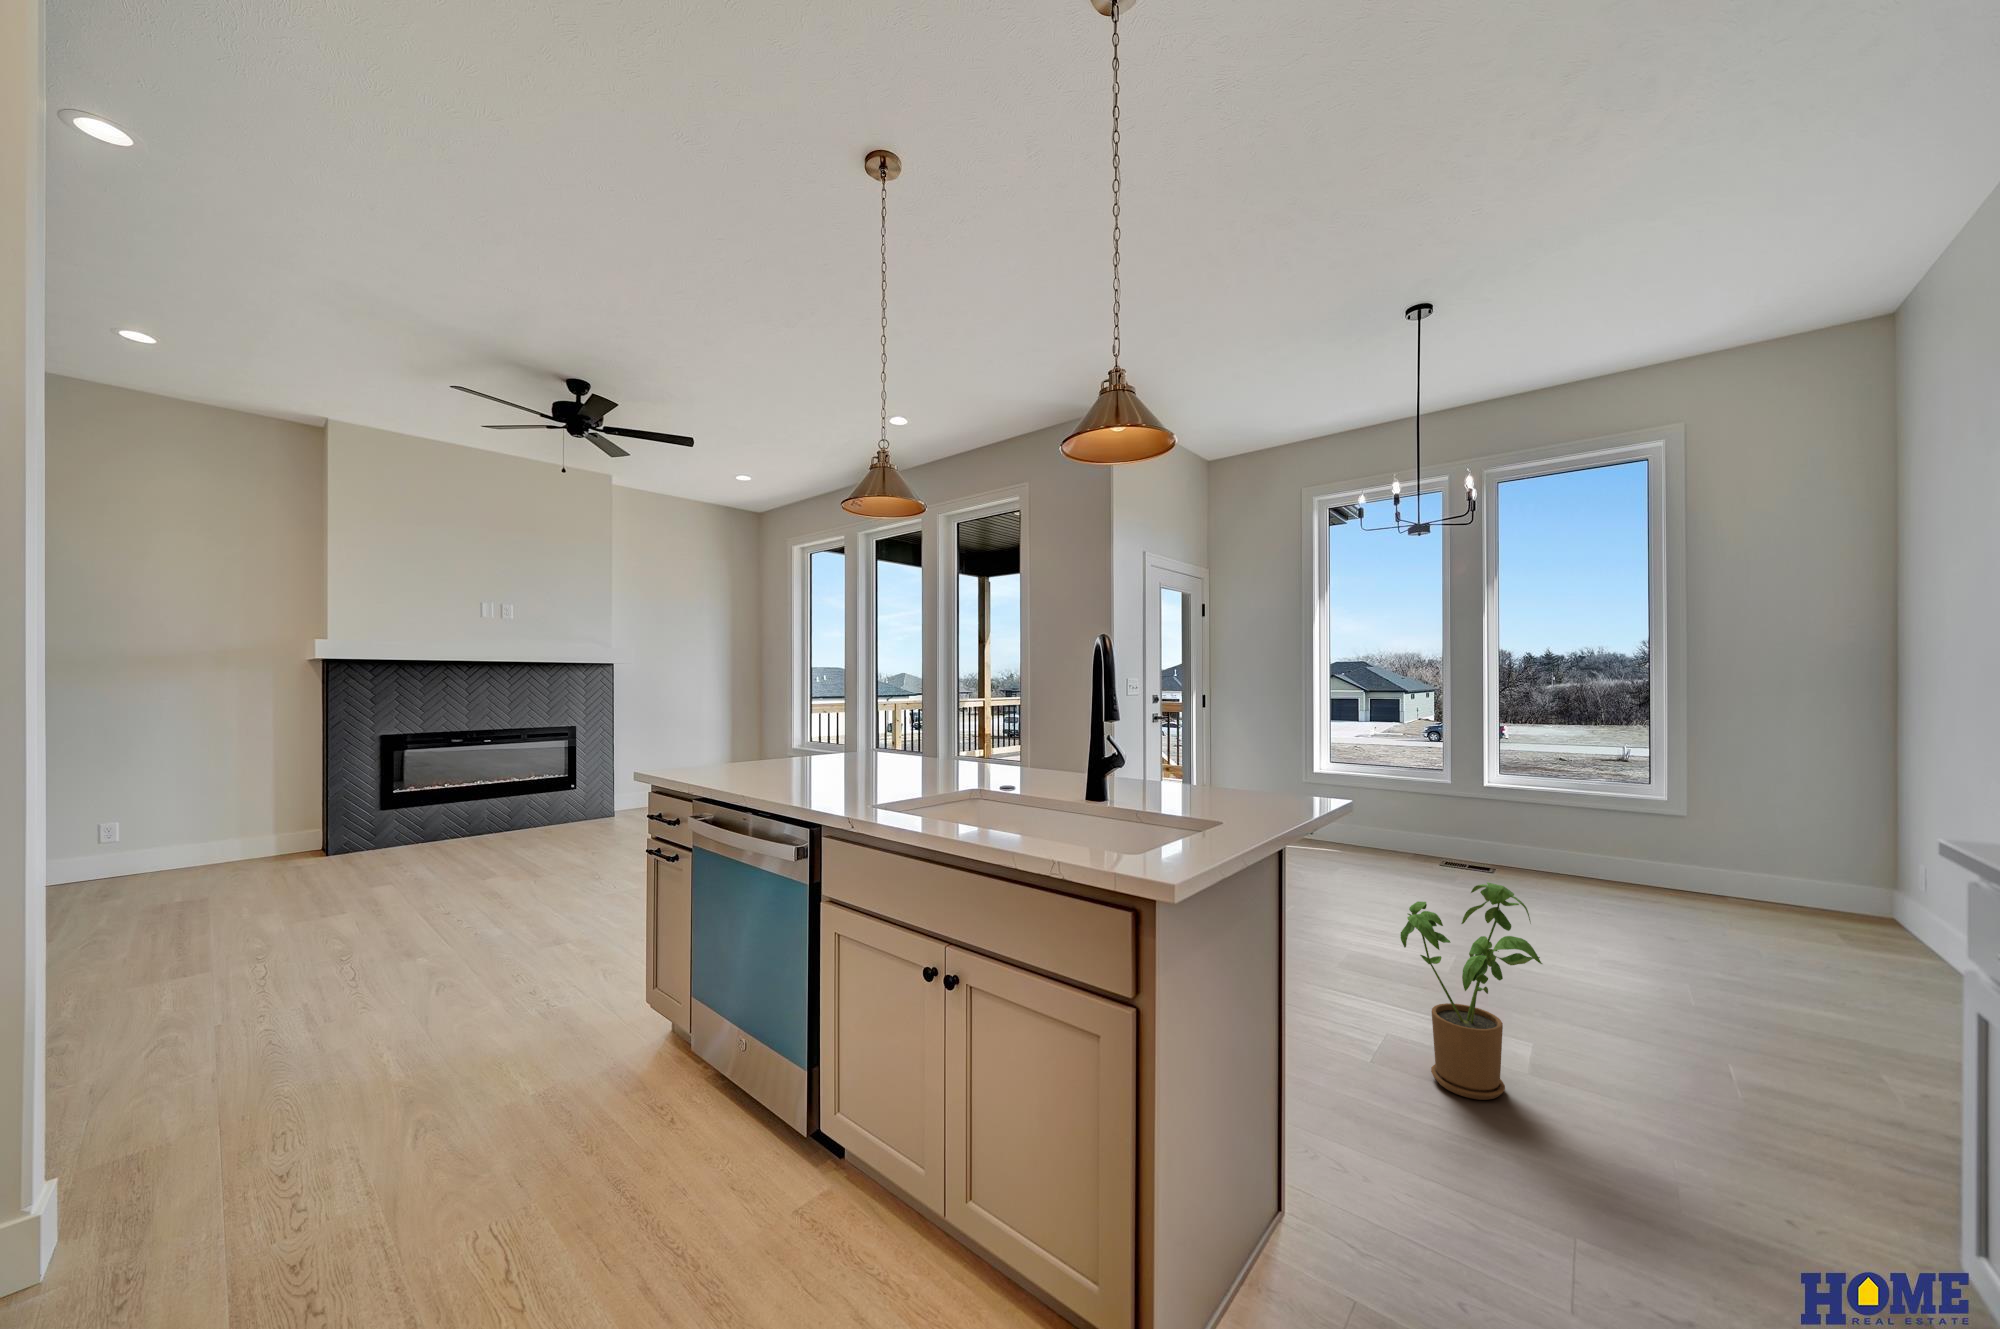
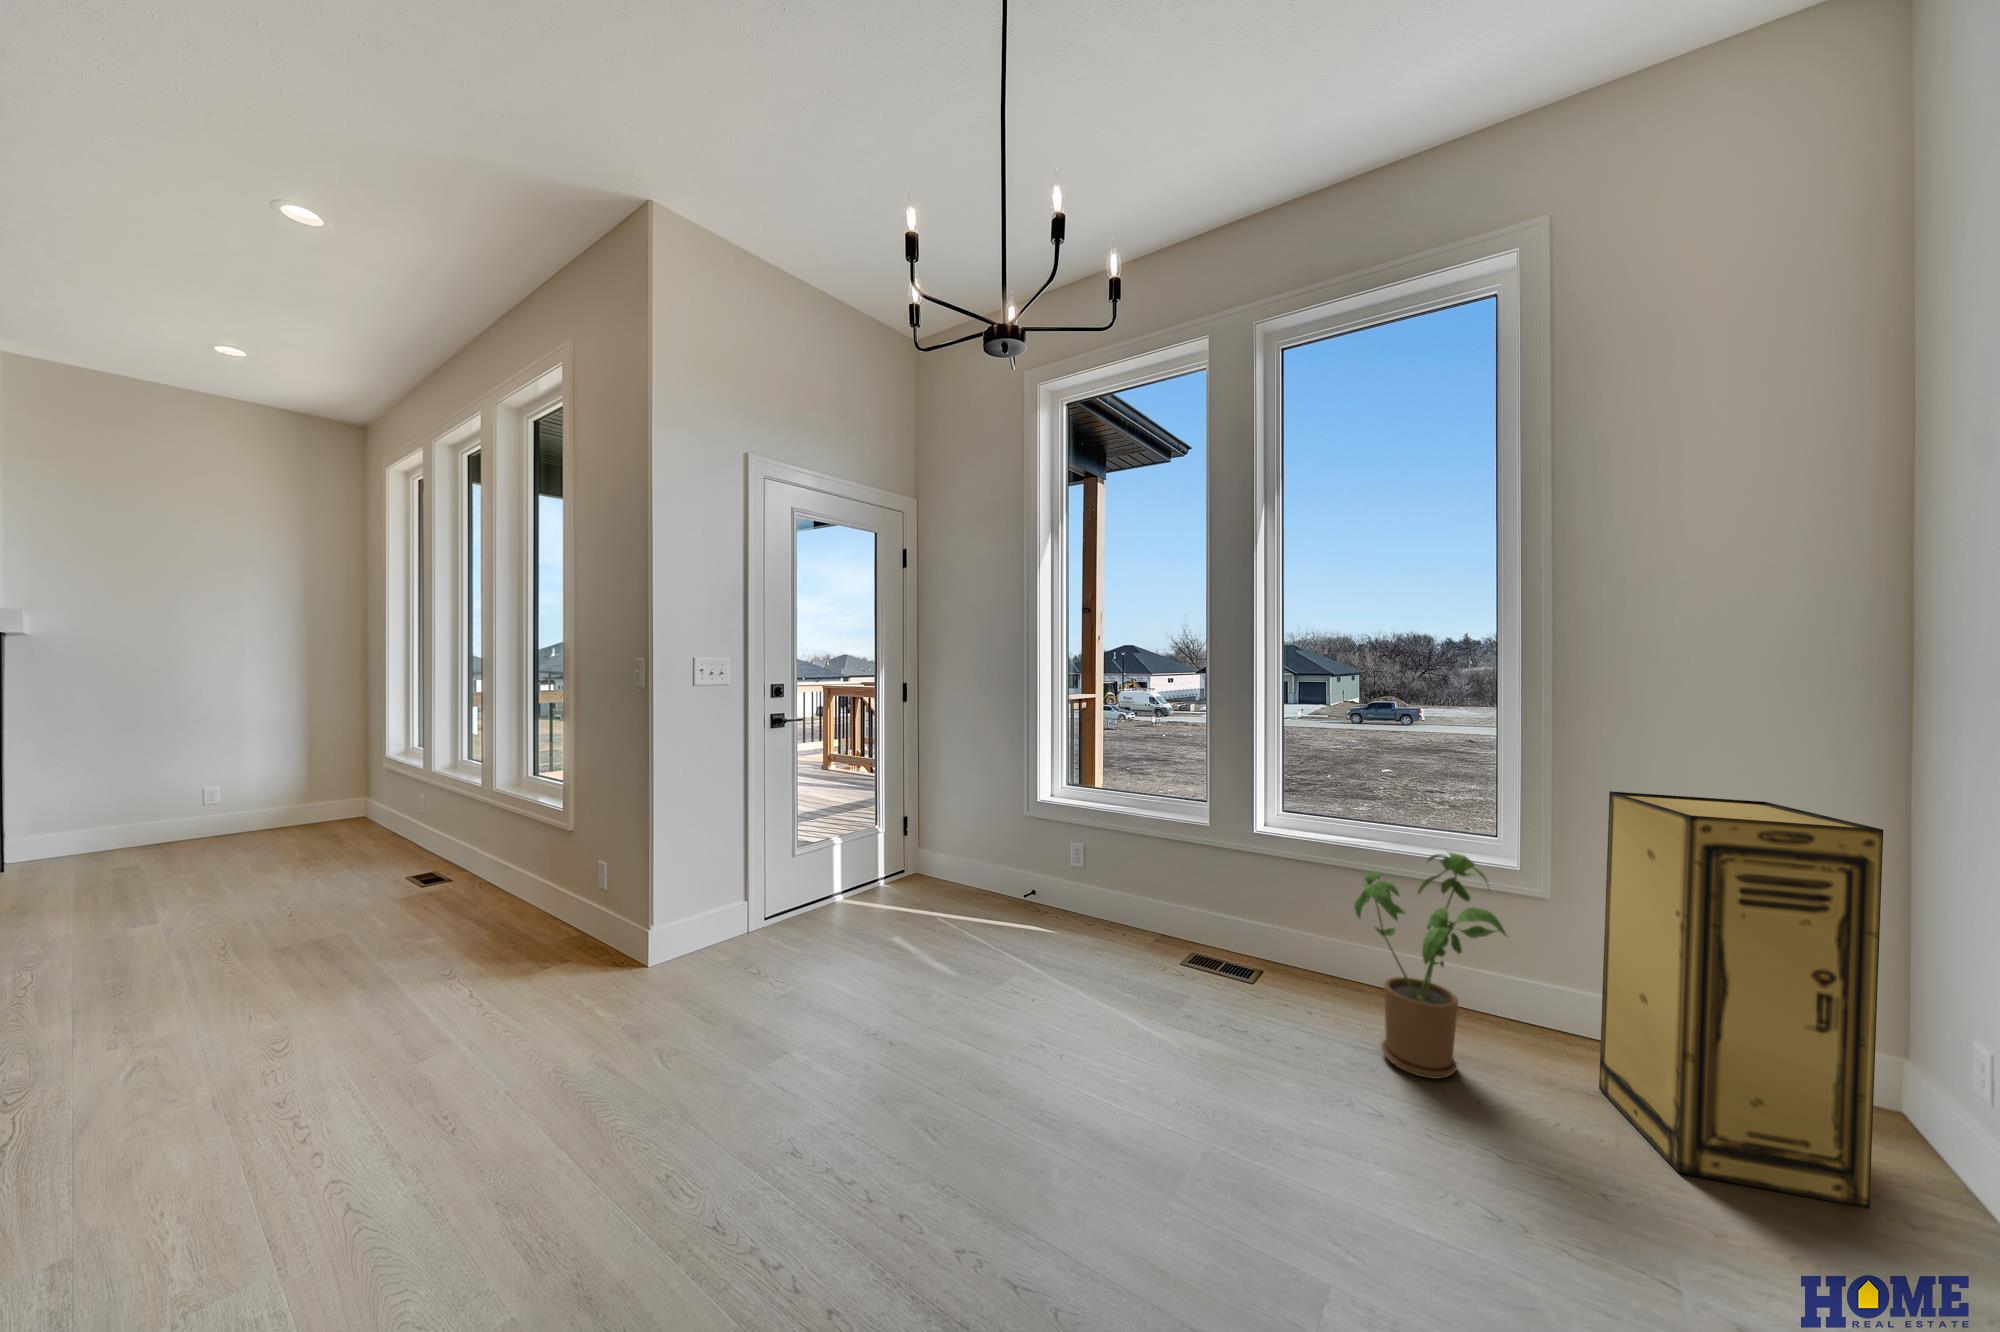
storage cabinet: none [1642,823,1895,1221] -> present [1599,791,1883,1208]

